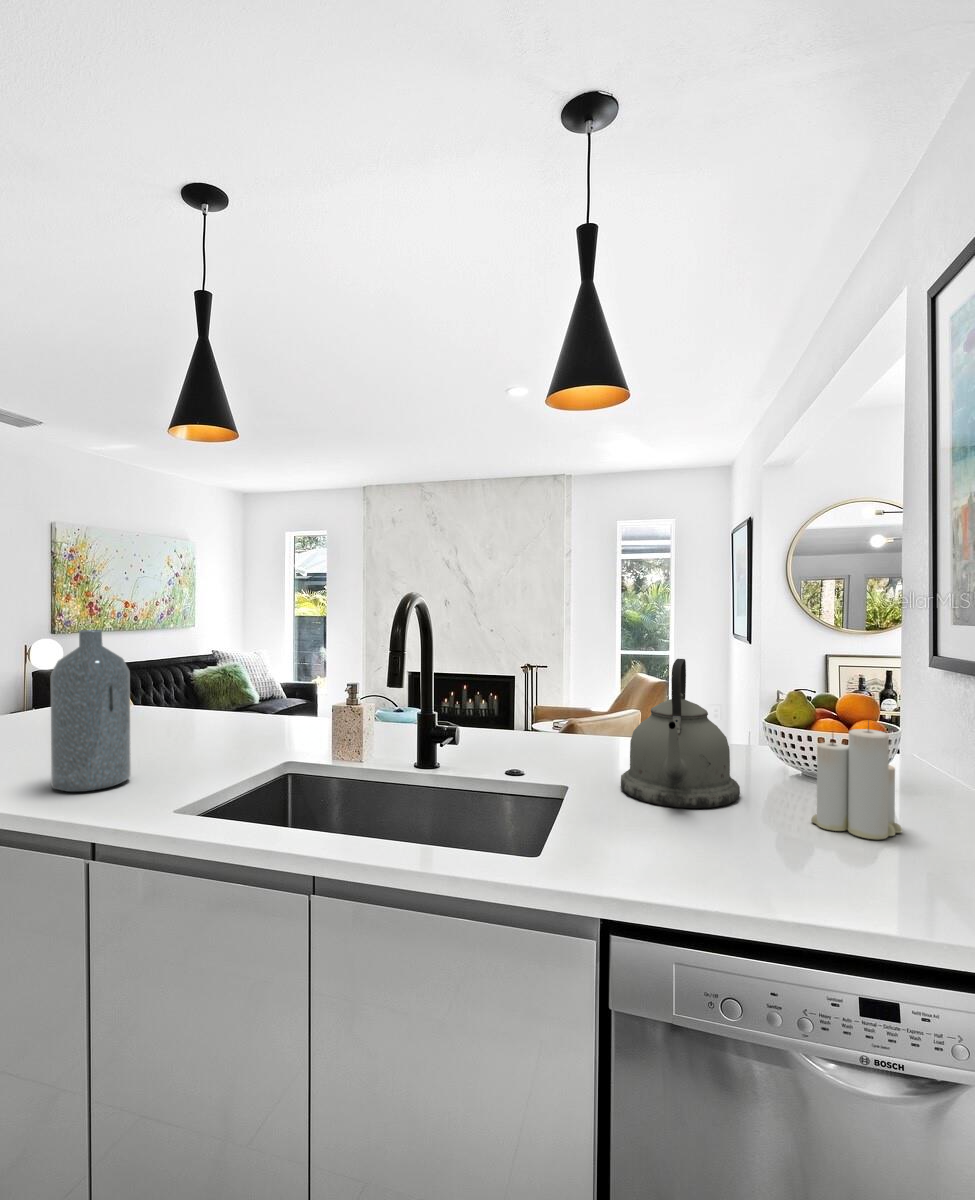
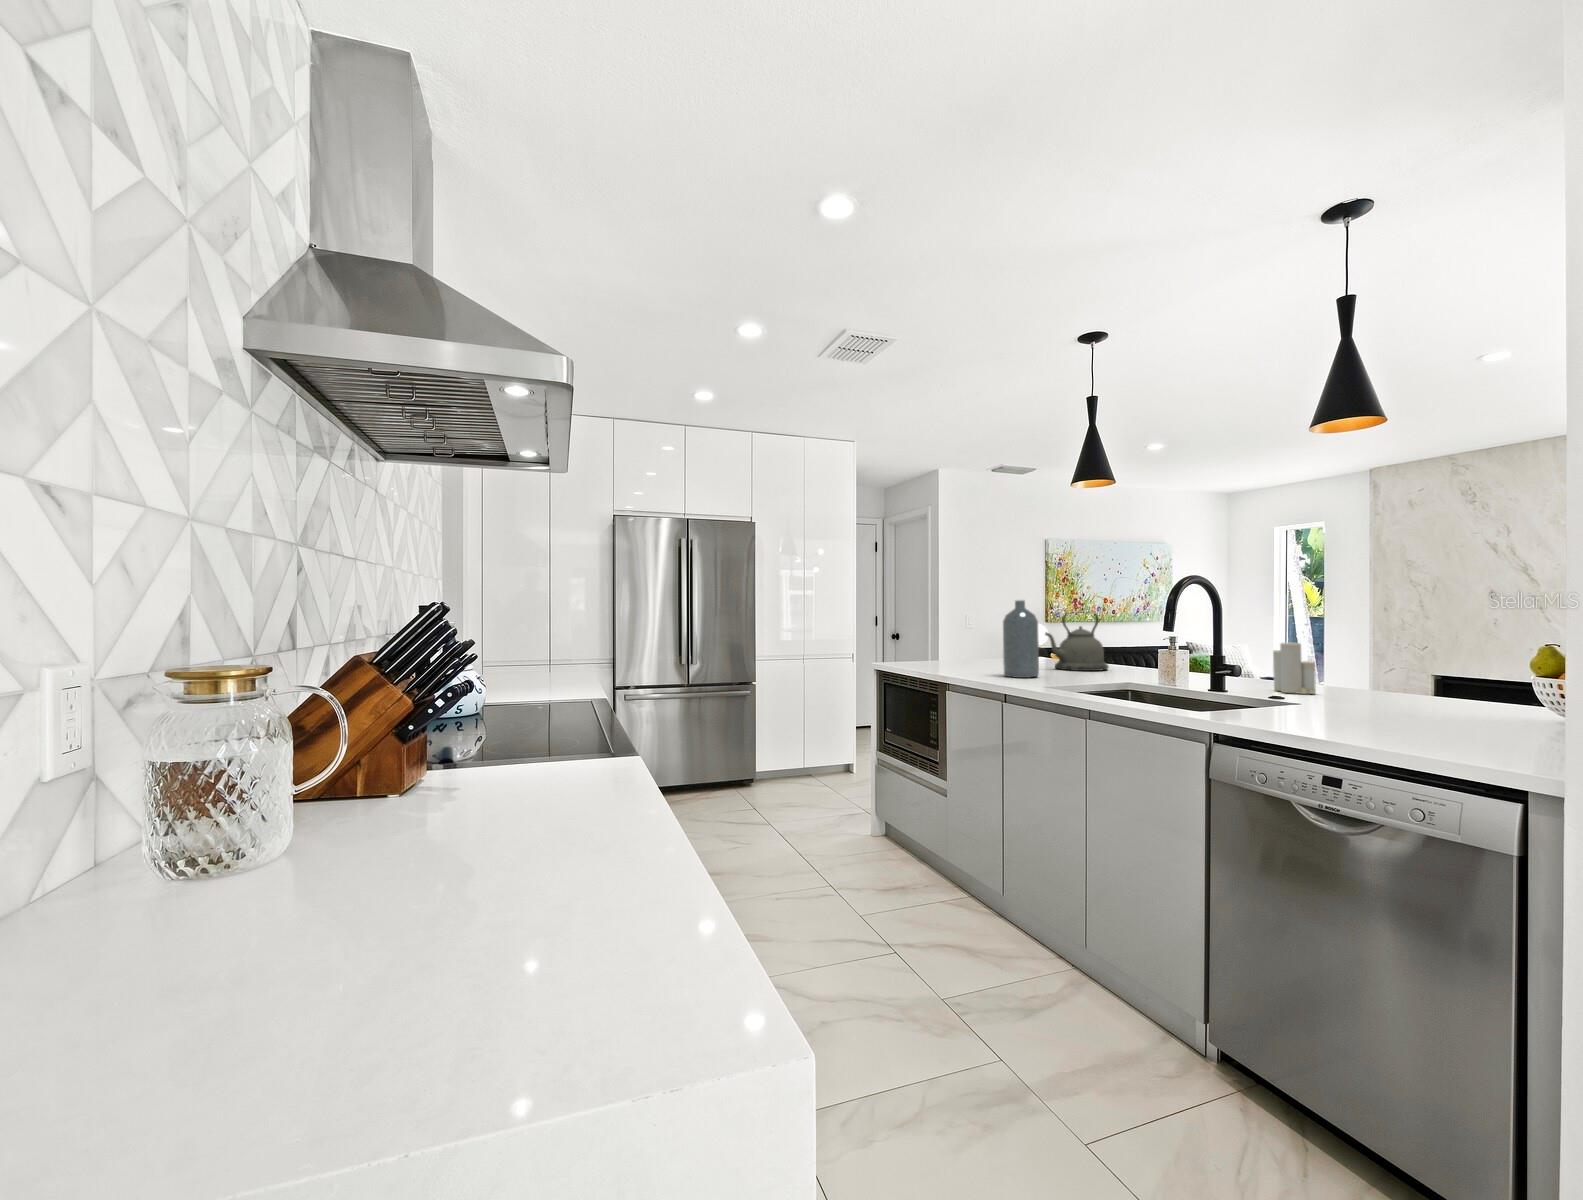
kettle: present [621,659,740,808] -> present [1045,613,1108,671]
candle: present [811,722,902,839] -> present [1273,643,1316,694]

